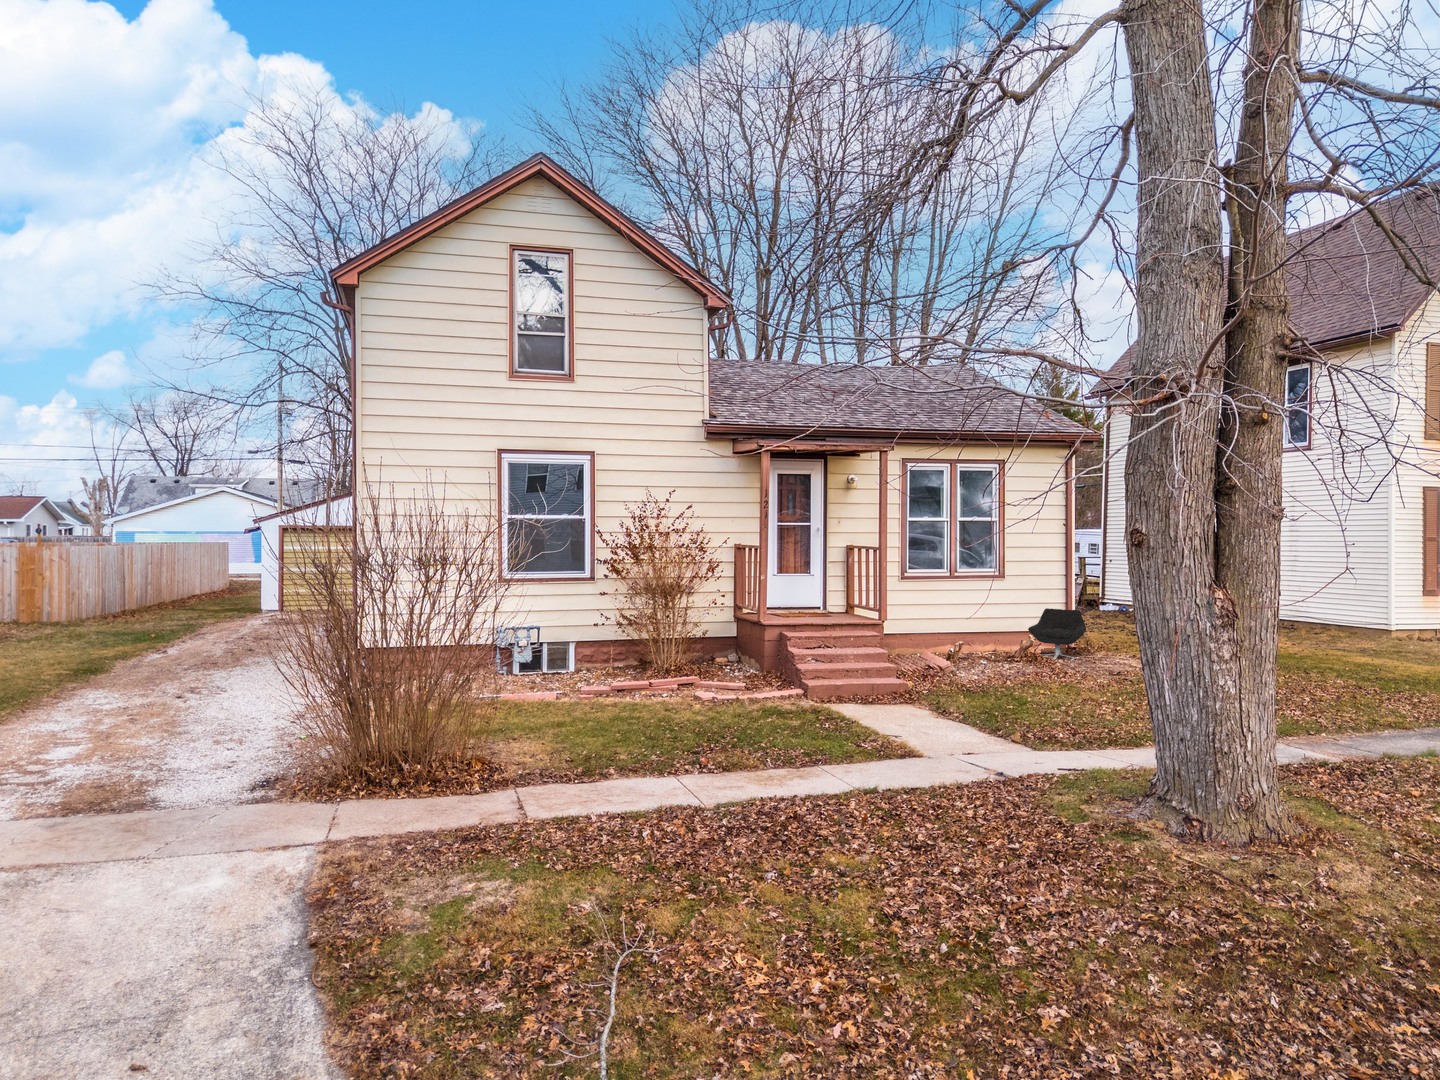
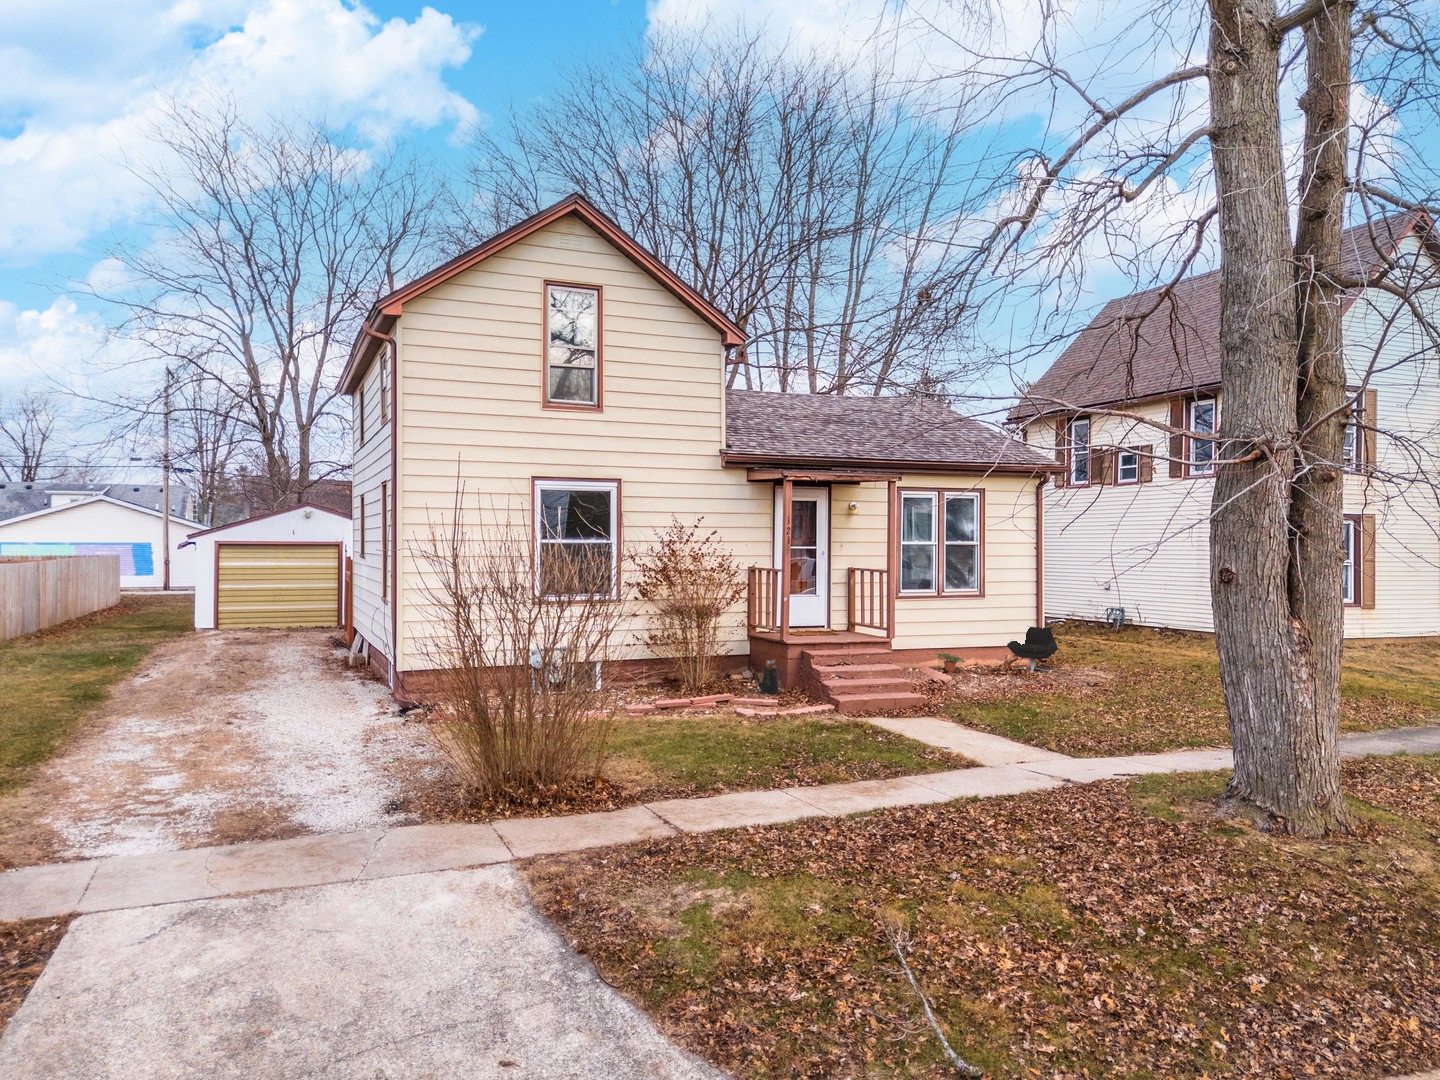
potted plant: none [944,635,981,657] -> present [935,653,965,671]
watering can: none [729,639,763,679] -> present [754,657,780,694]

